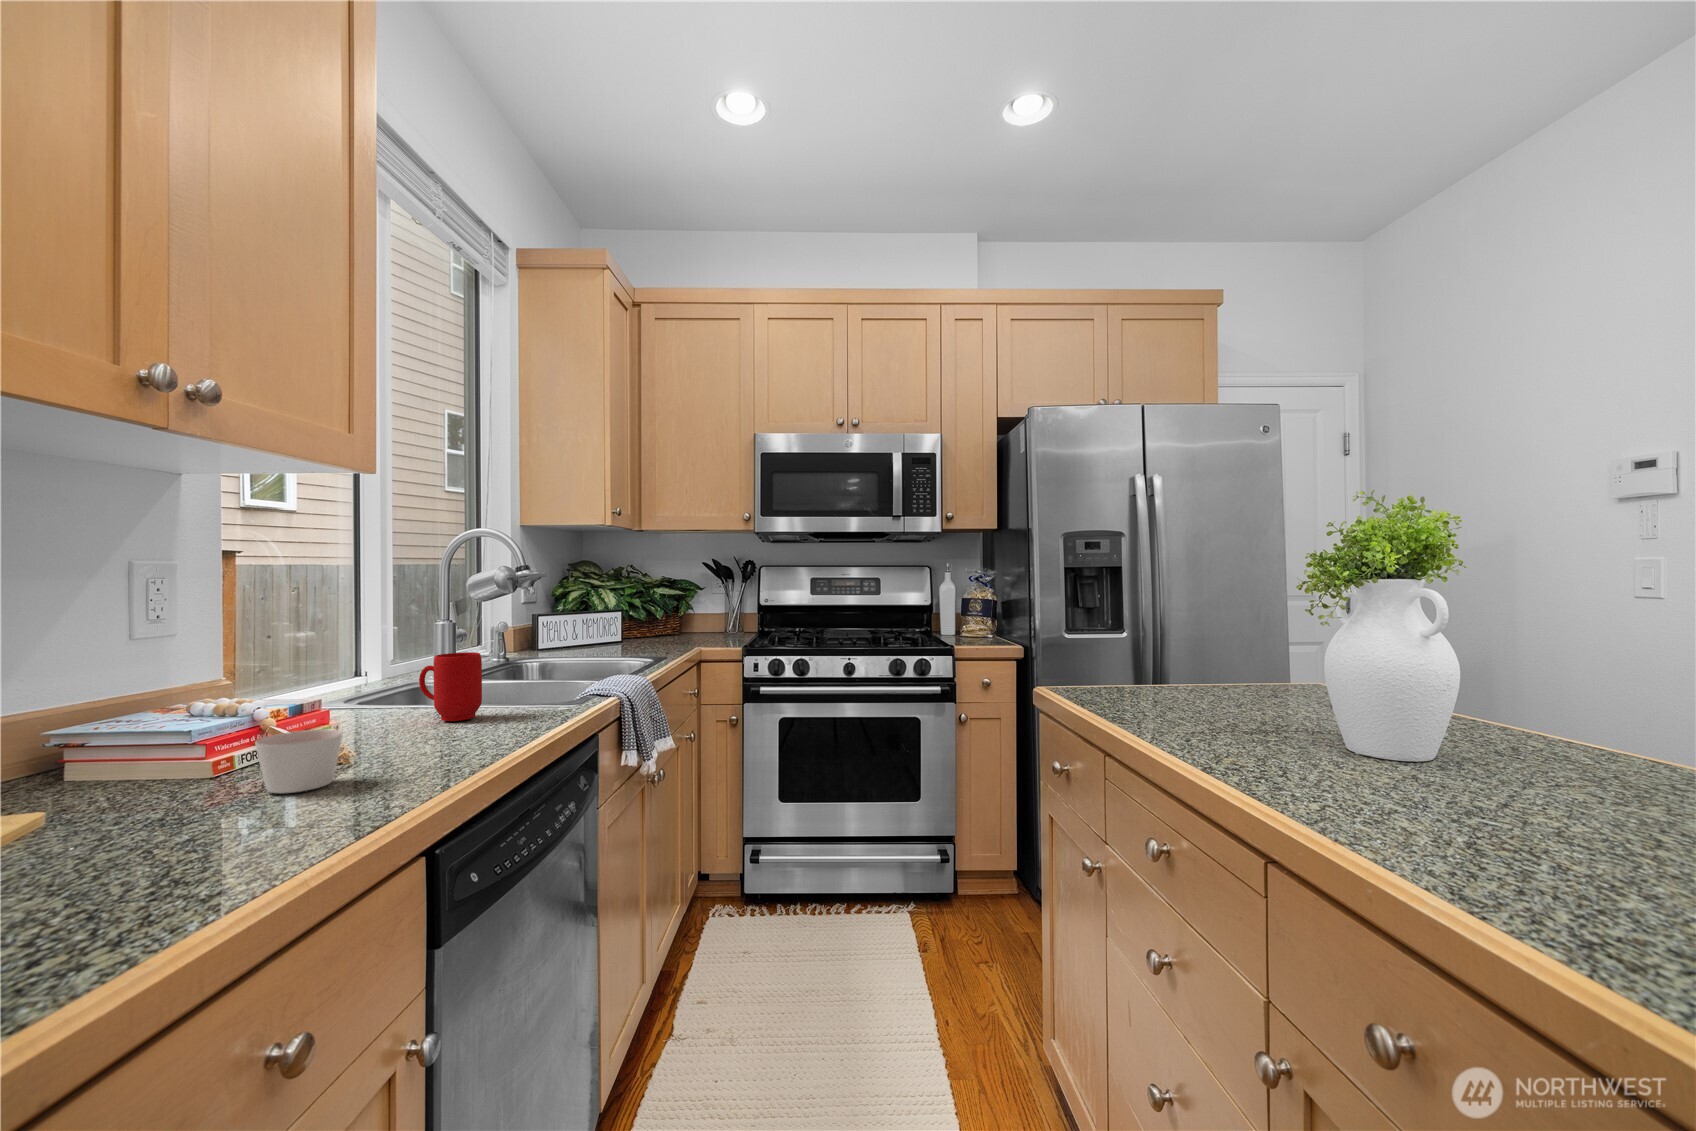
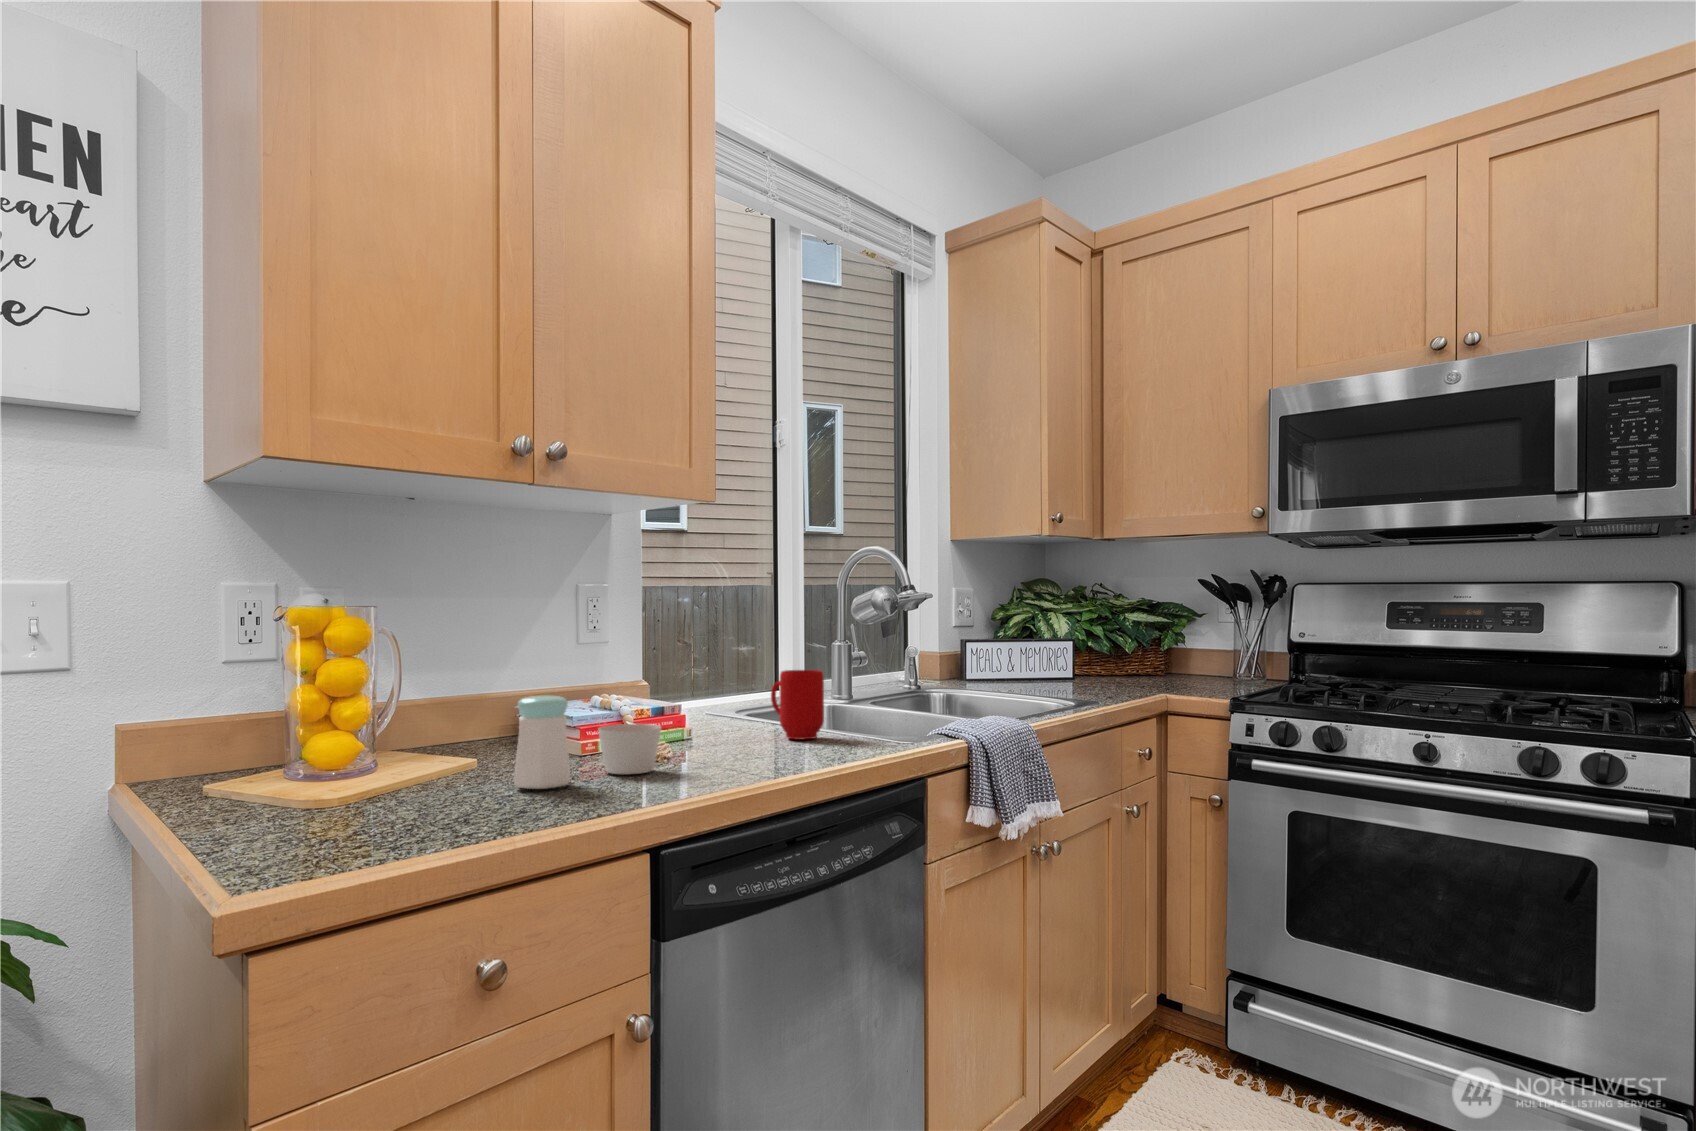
salt shaker: none [146,713,238,837] -> present [514,695,570,789]

